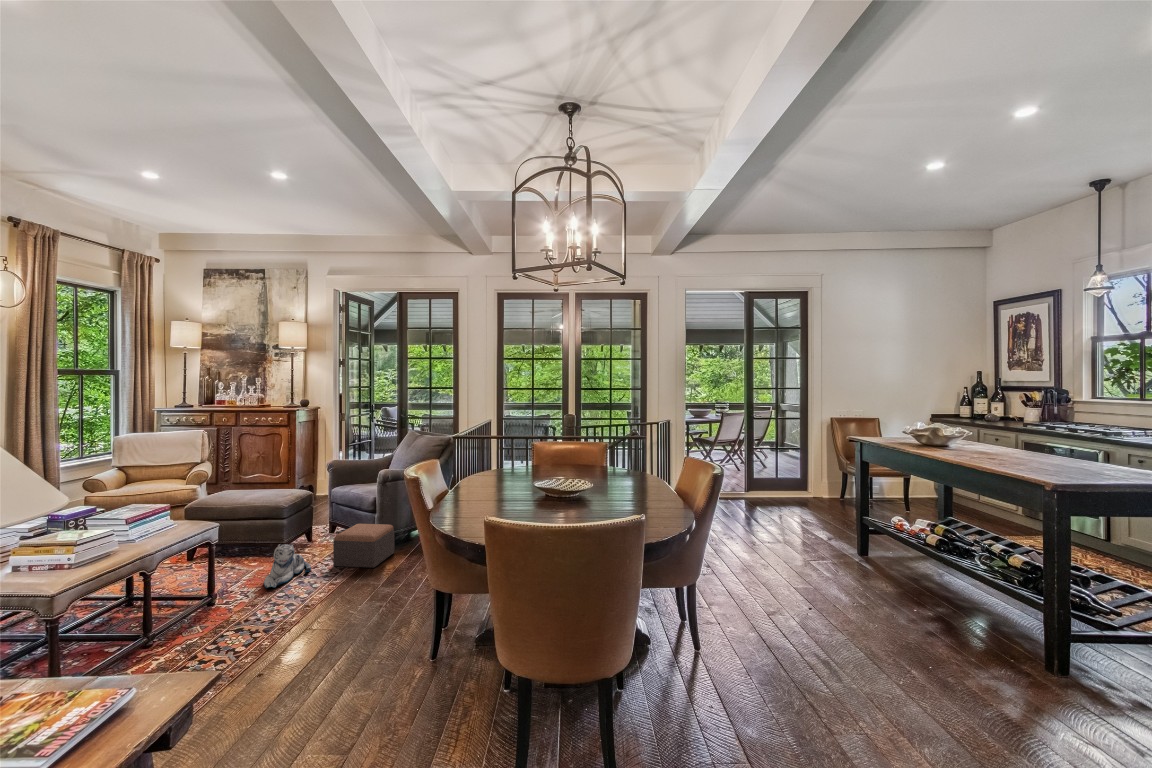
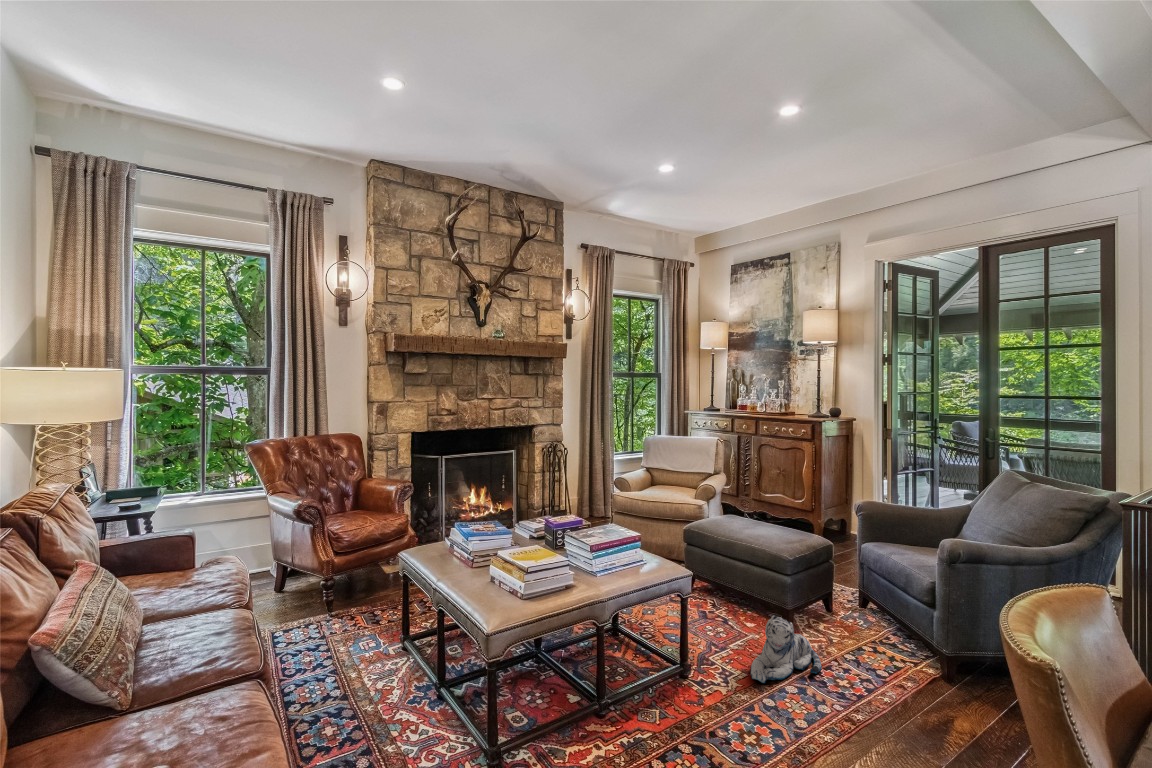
footstool: present [333,524,395,568] -> none [857,616,977,718]

